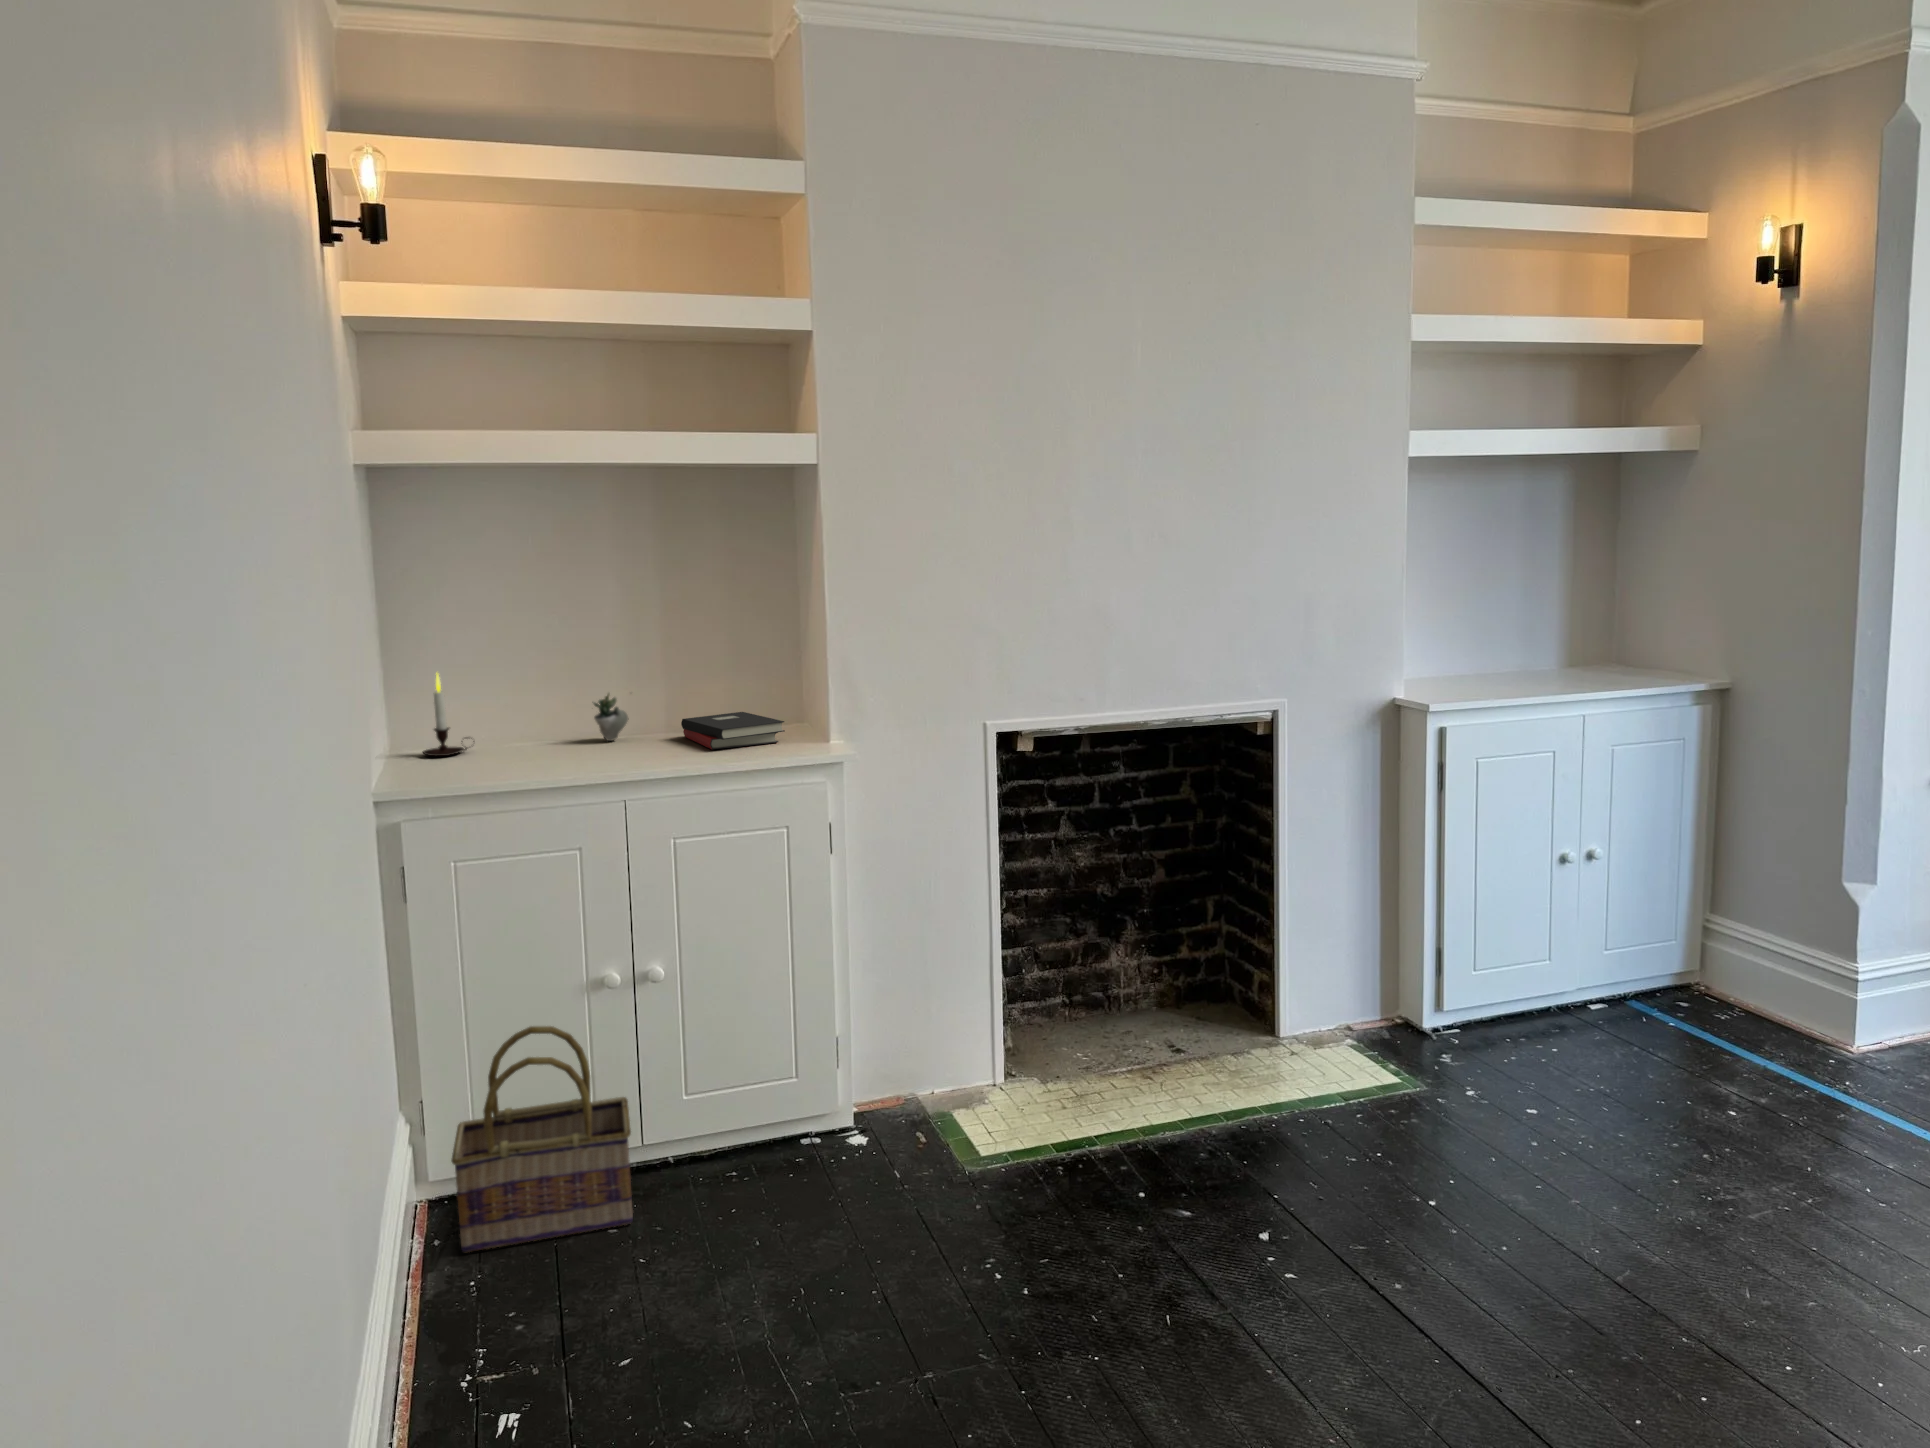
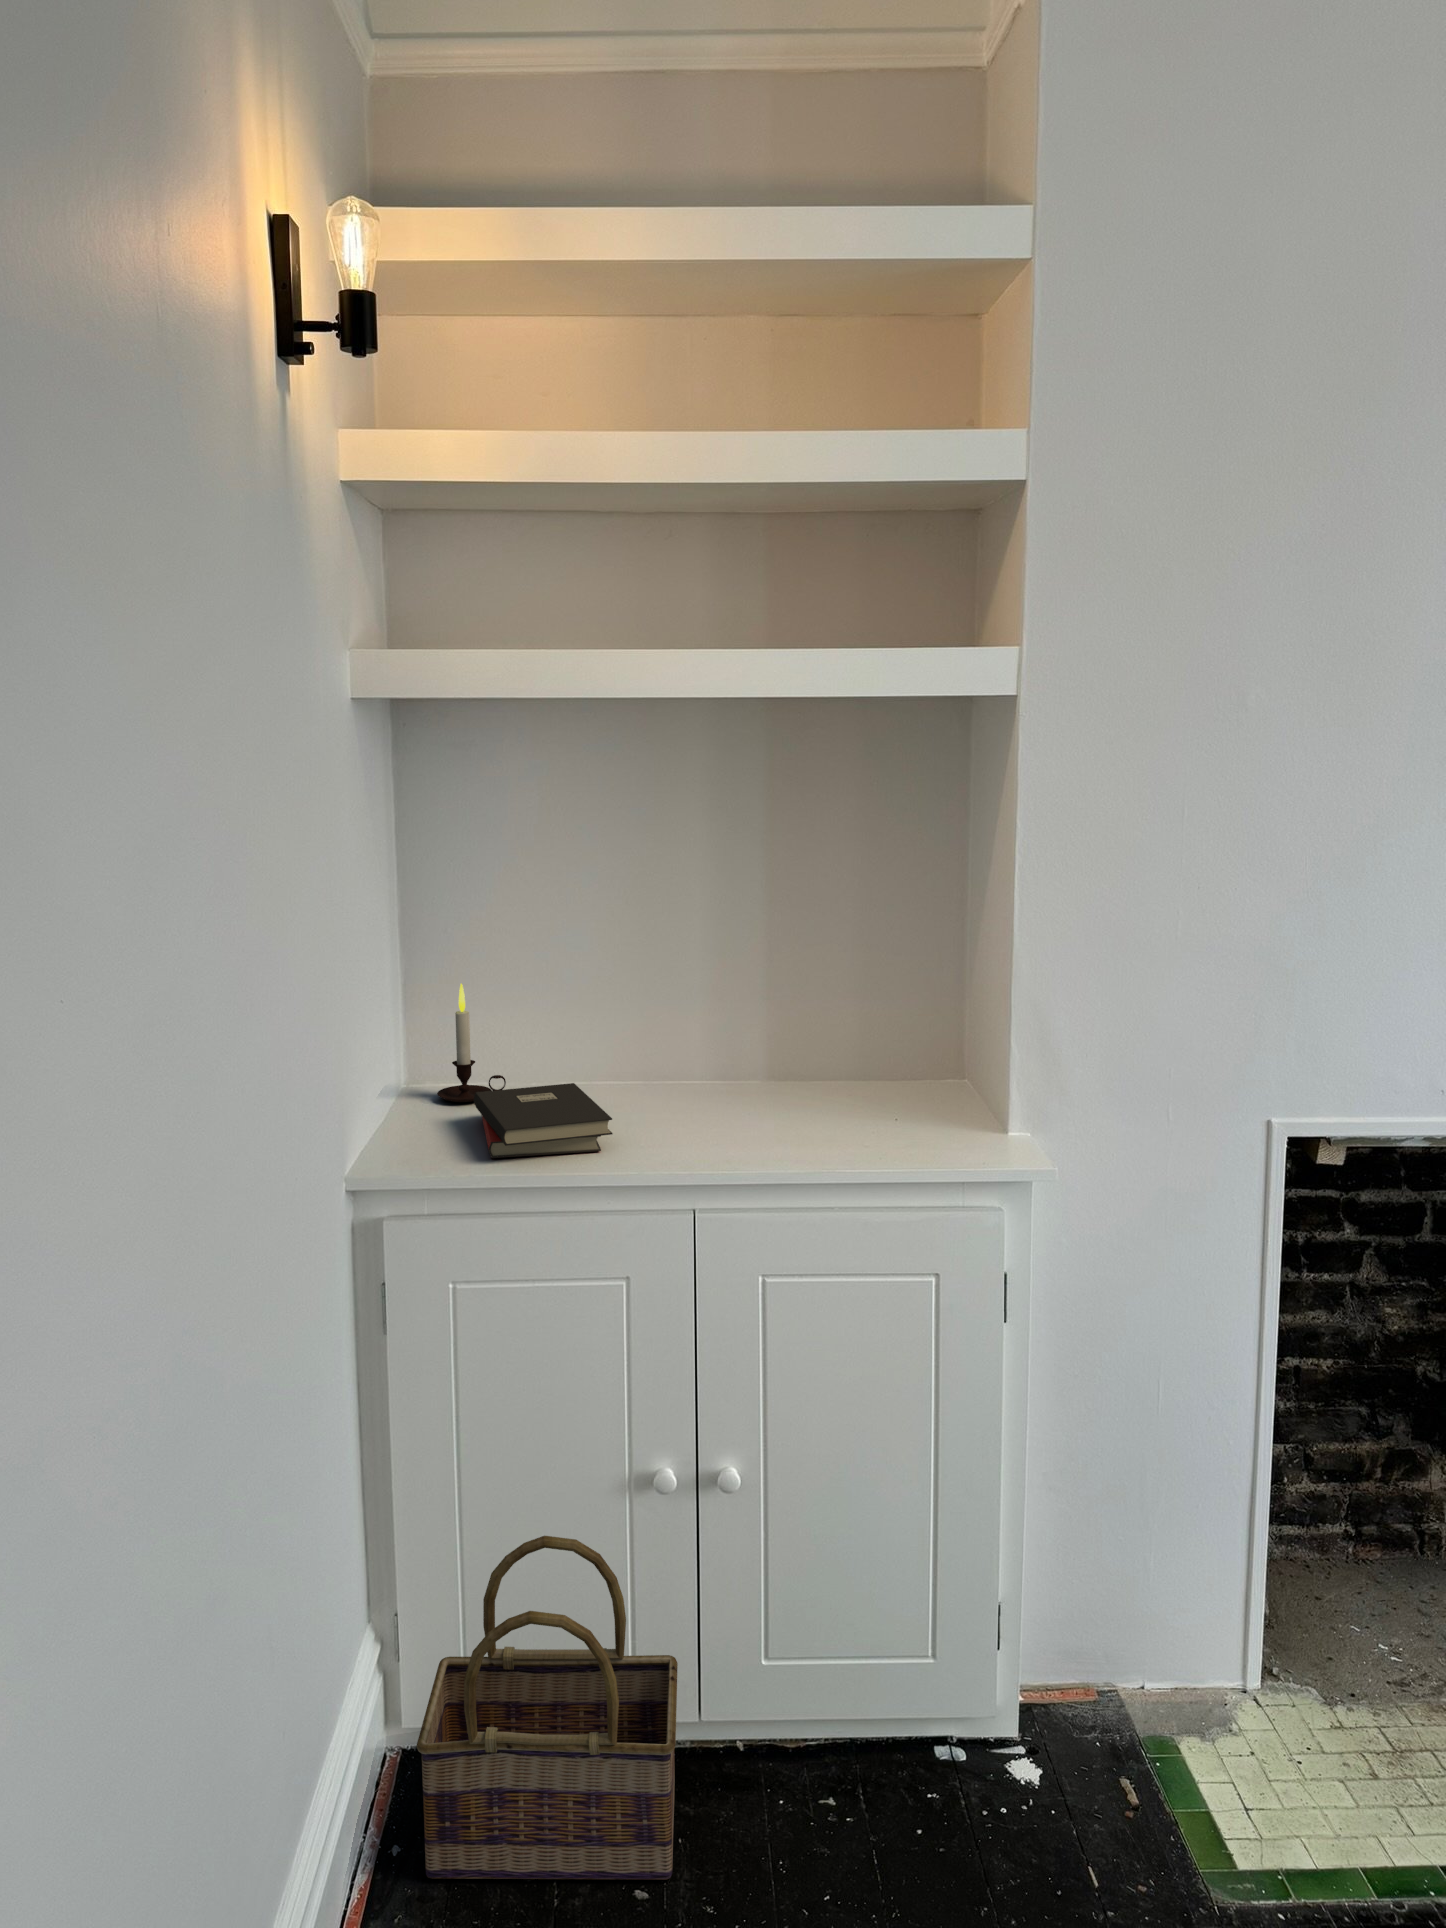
succulent plant: present [594,693,628,741] -> none [665,1024,721,1094]
hardback book: present [681,712,785,749] -> present [474,1083,613,1158]

